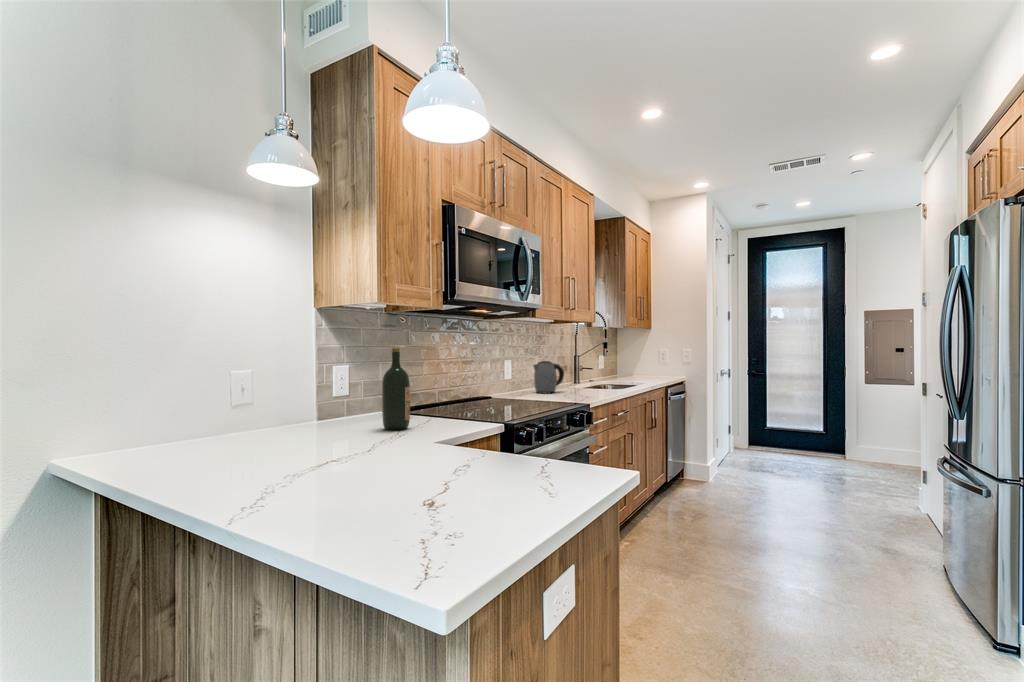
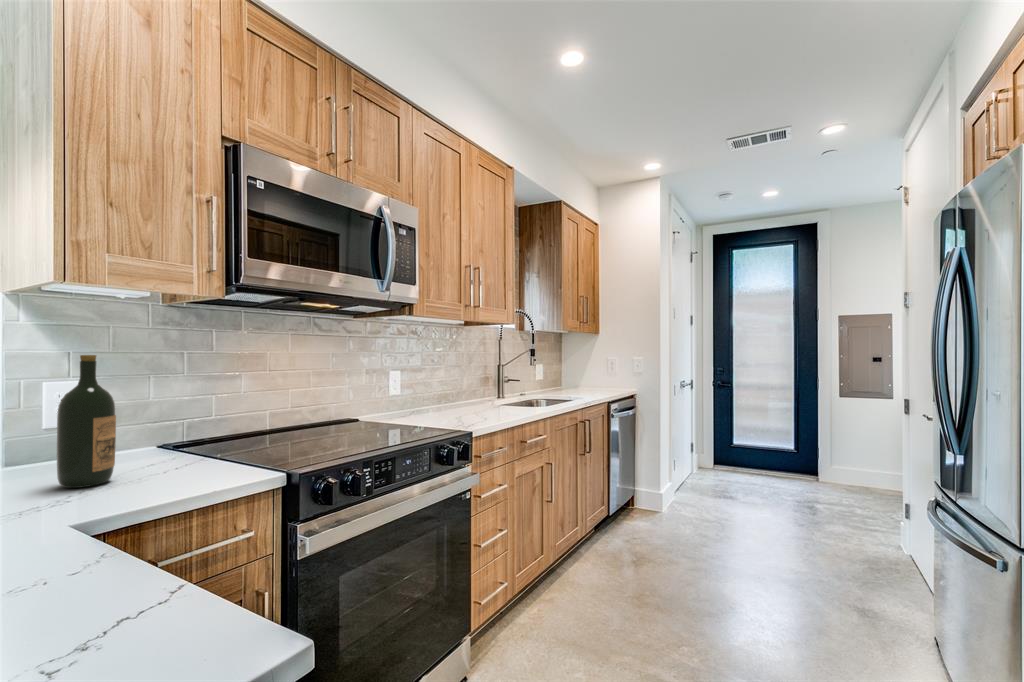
kettle: present [533,361,564,393] -> none [424,371,465,413]

